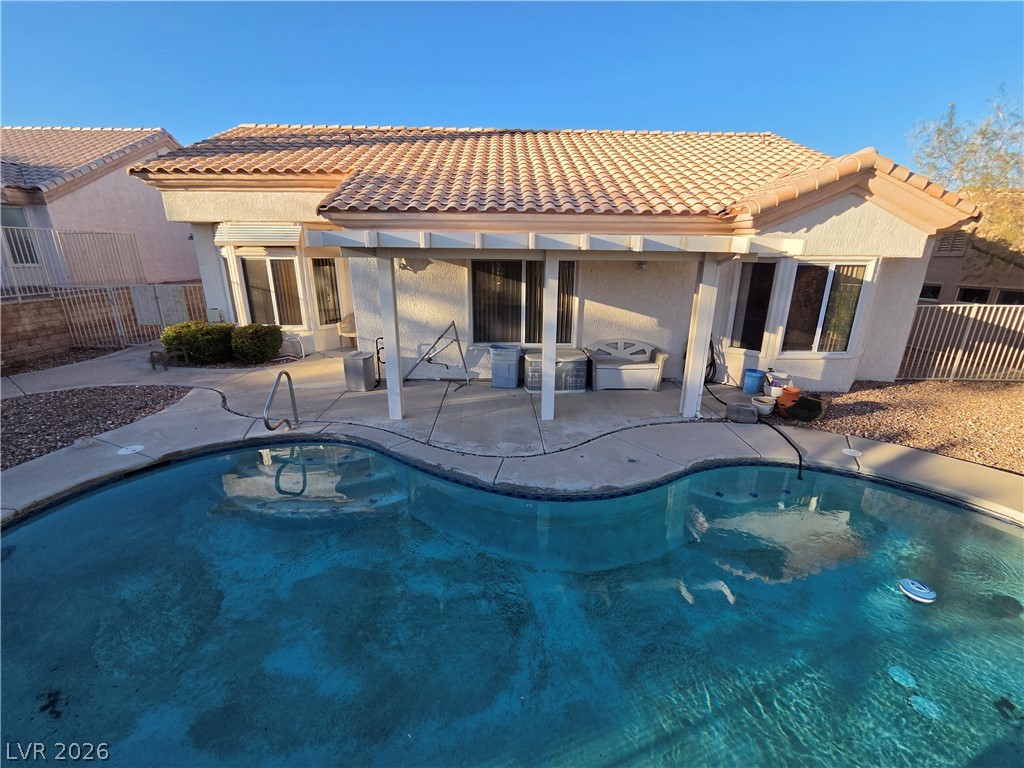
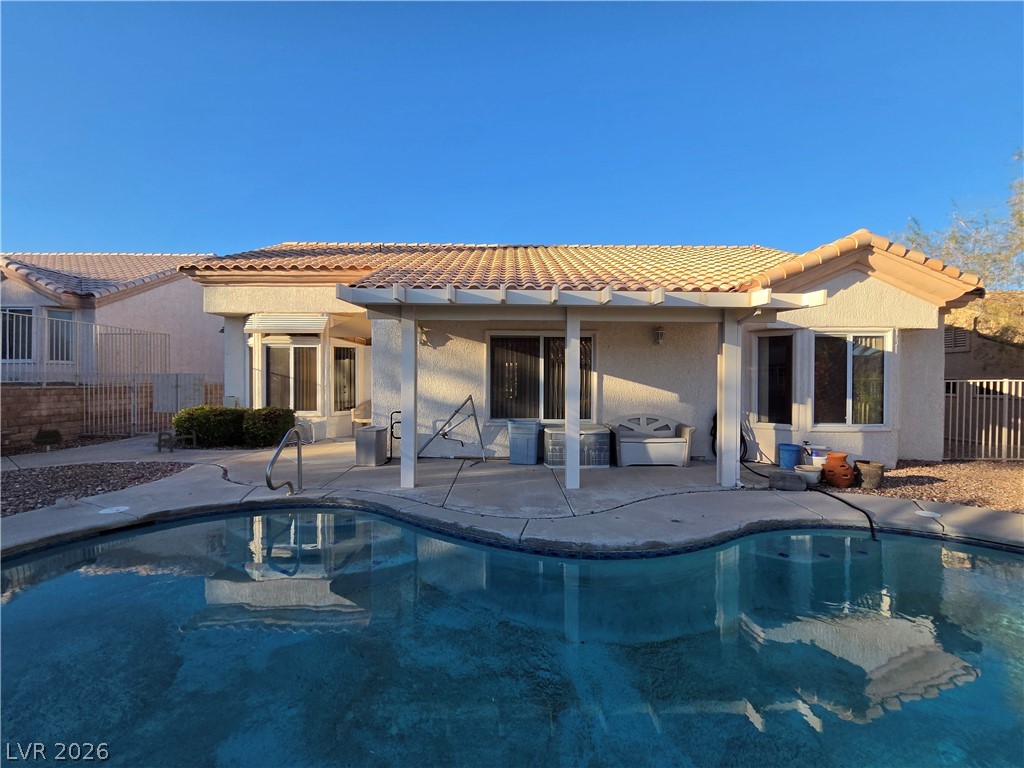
lounge chair: present [784,397,822,429] -> present [31,430,63,452]

